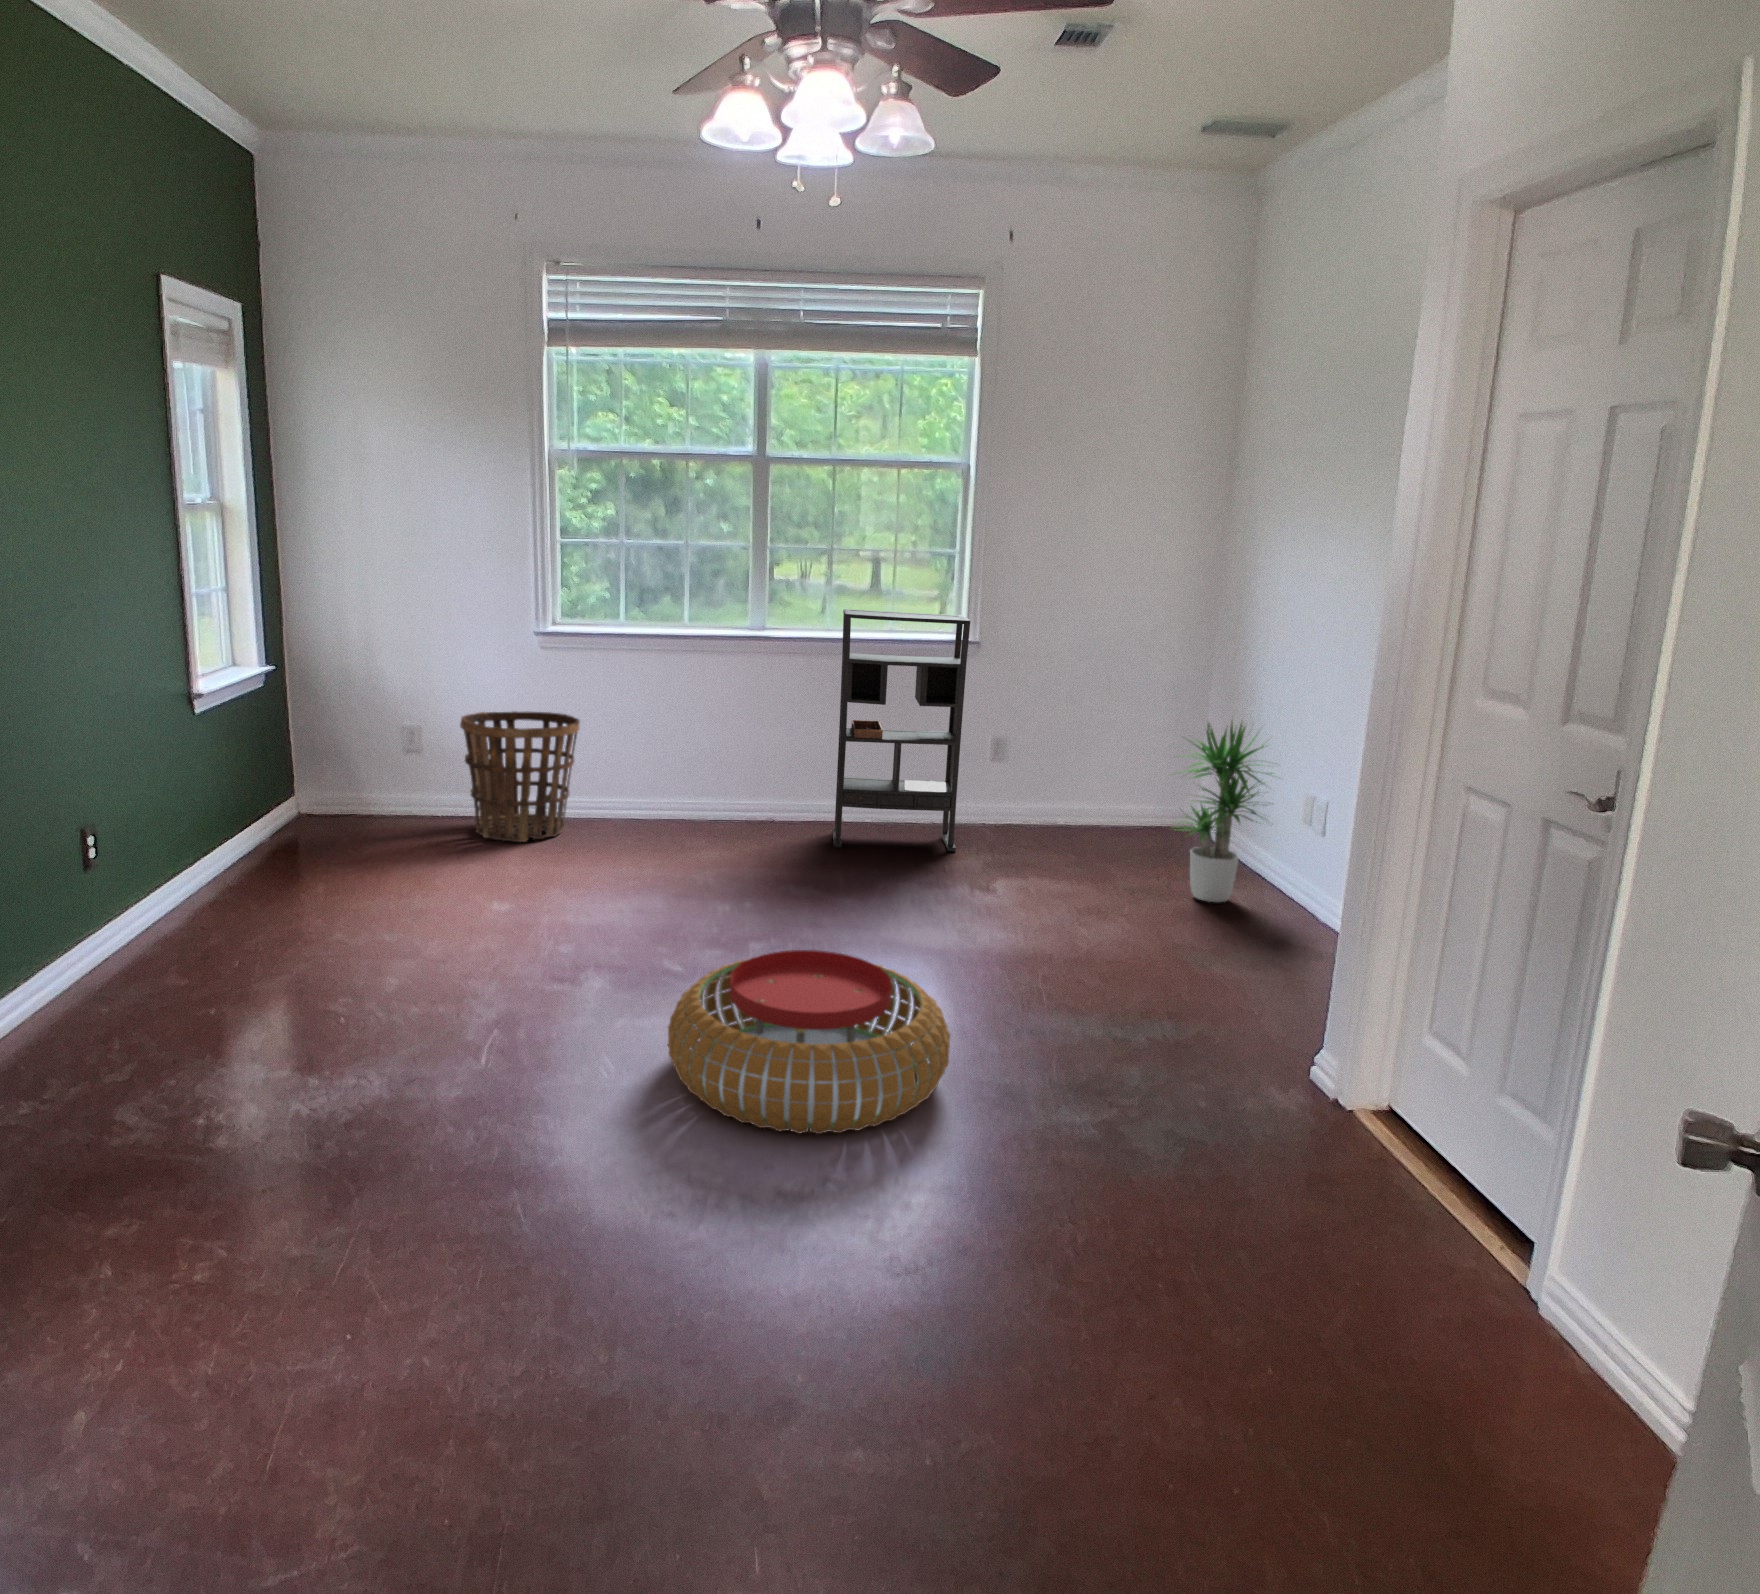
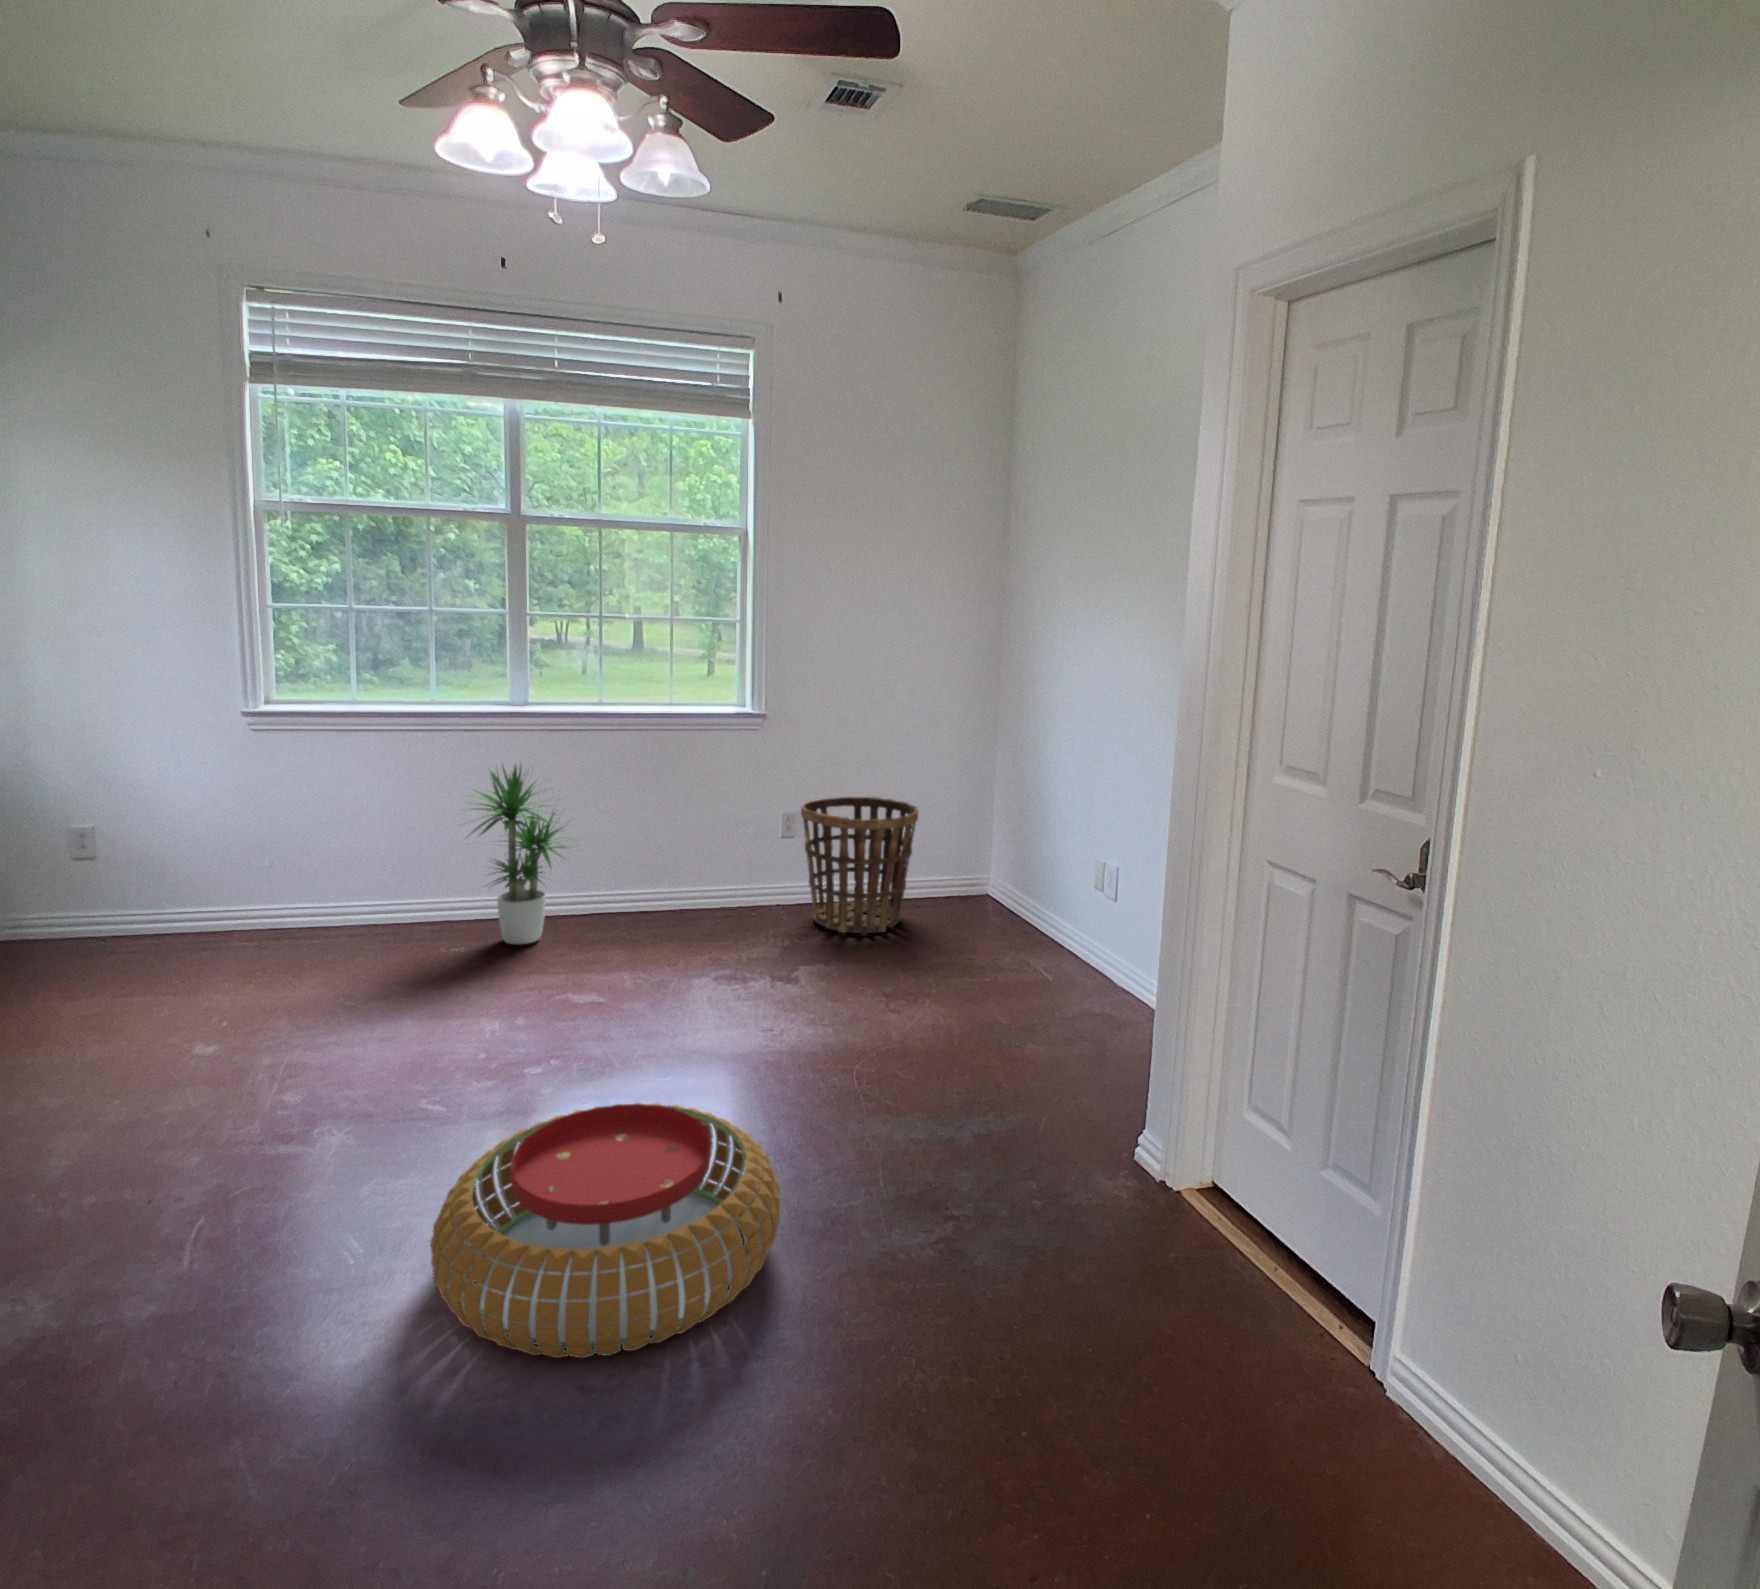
bookshelf: present [833,609,970,852] -> none [621,680,761,936]
basket: present [460,711,580,842] -> present [801,797,919,933]
potted plant: present [1176,722,1271,902] -> present [465,766,573,944]

